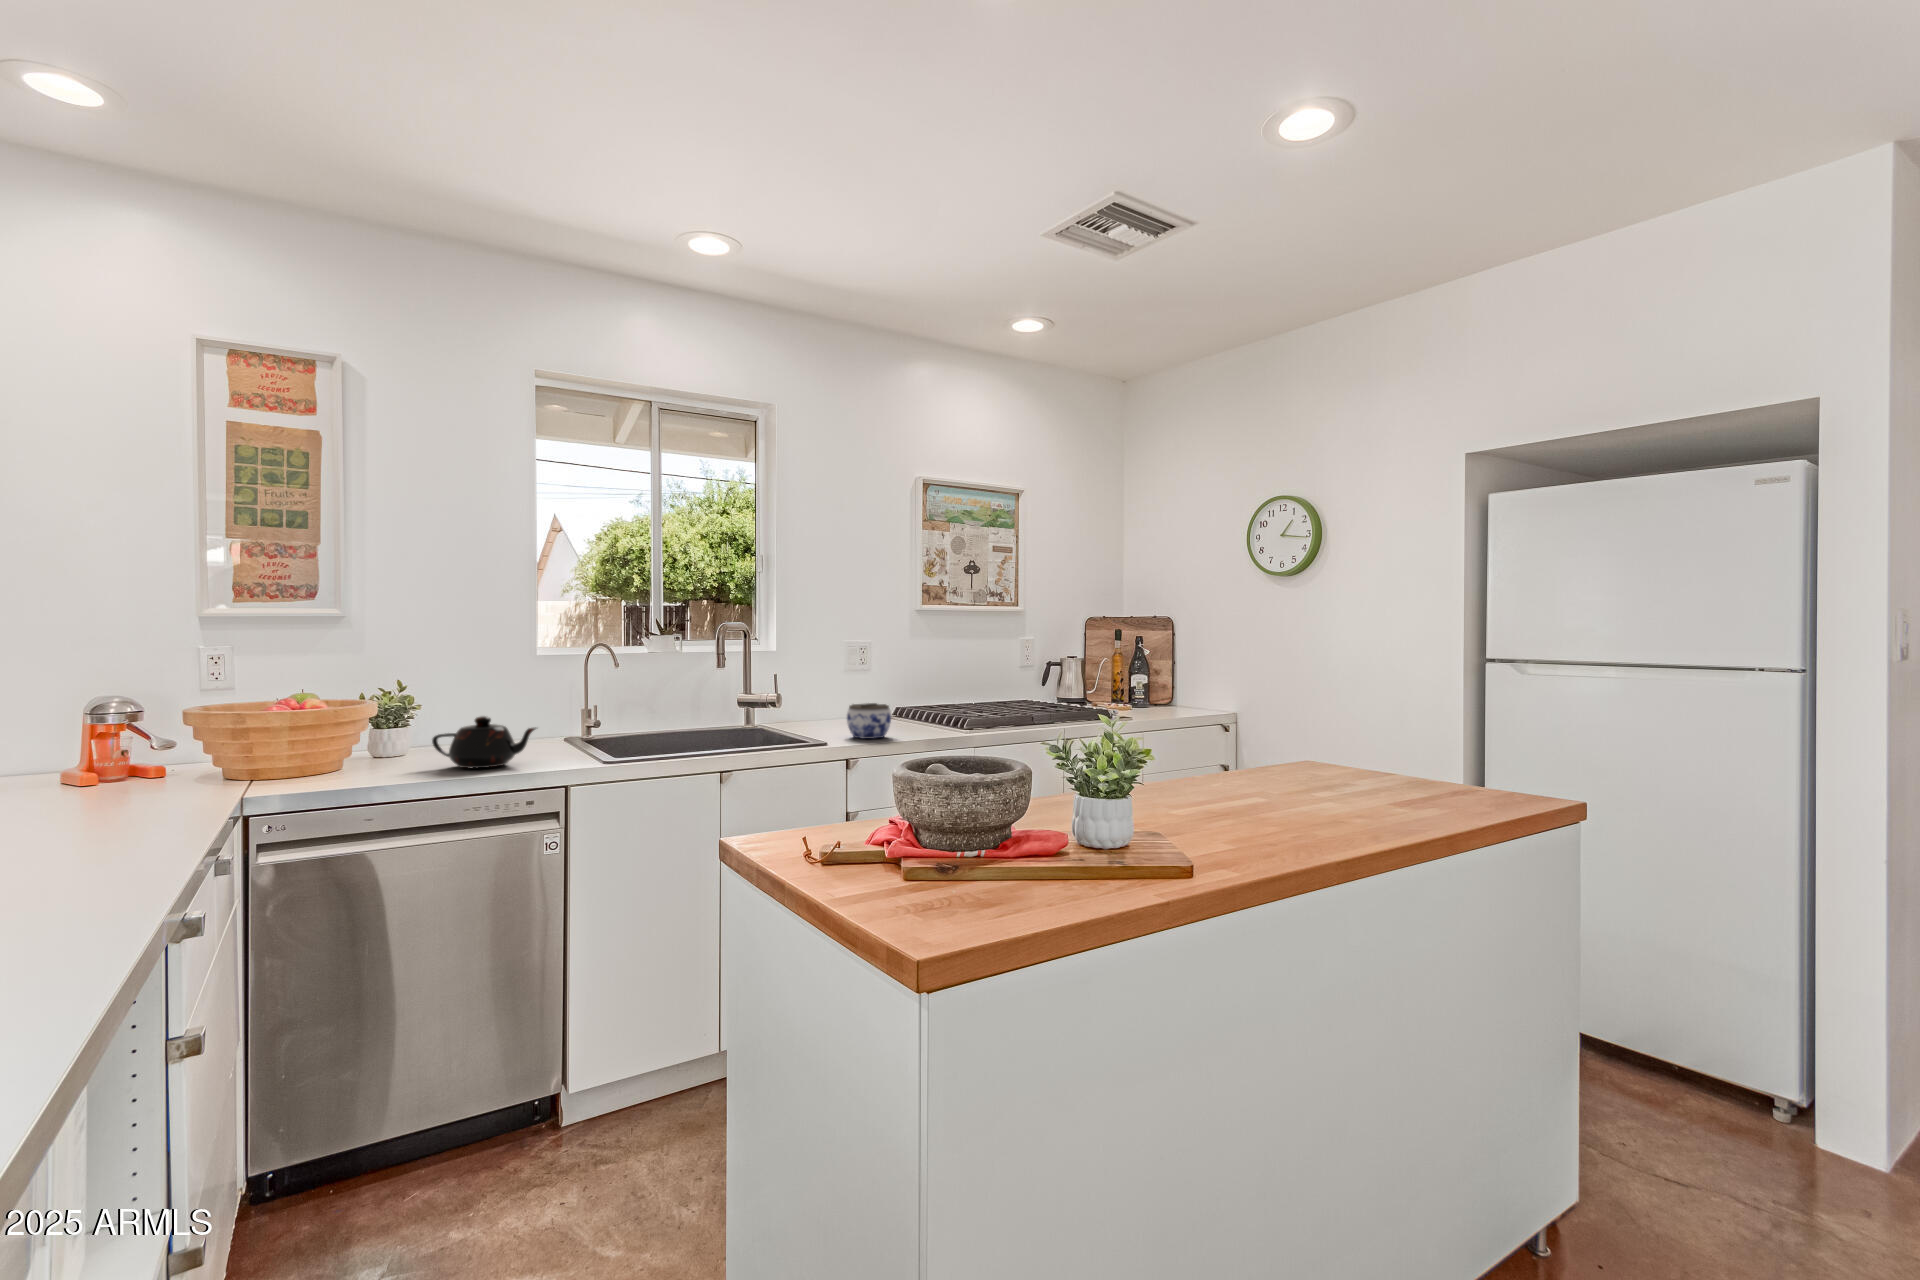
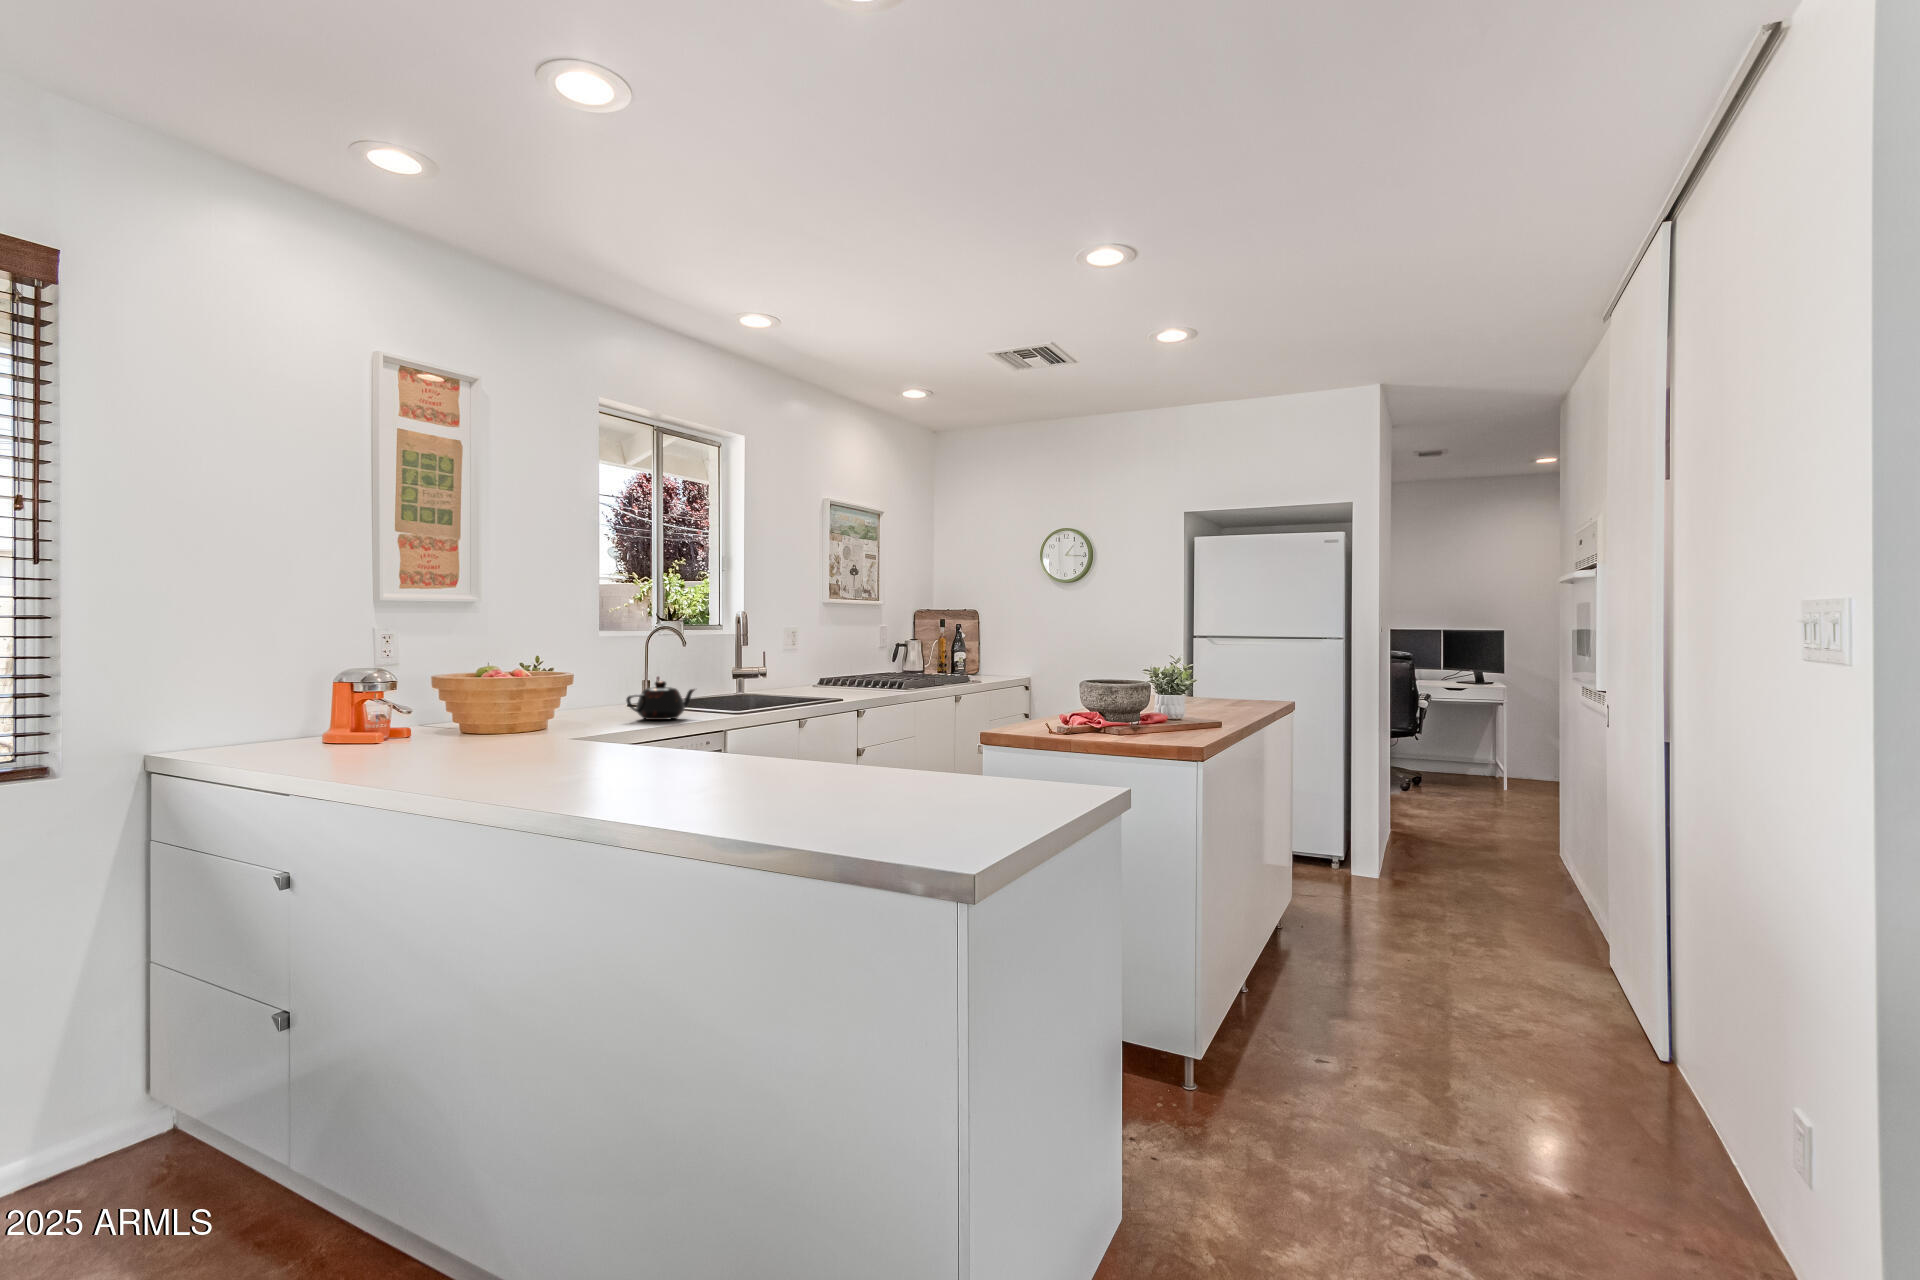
jar: present [847,703,891,739] -> none [832,672,865,697]

